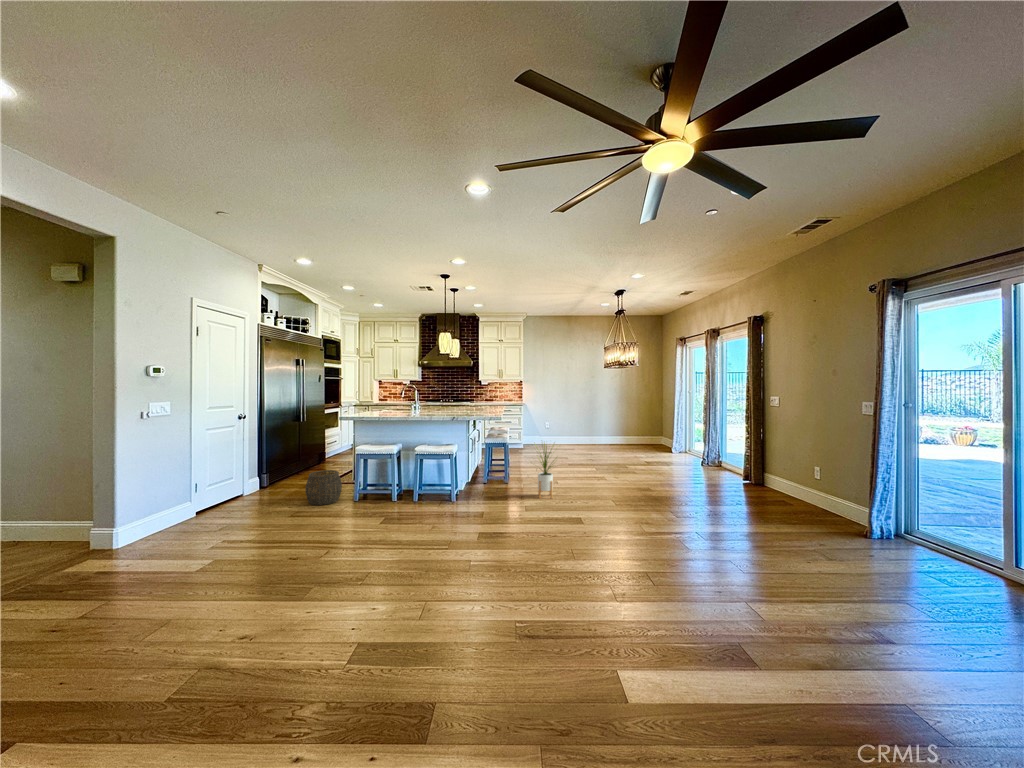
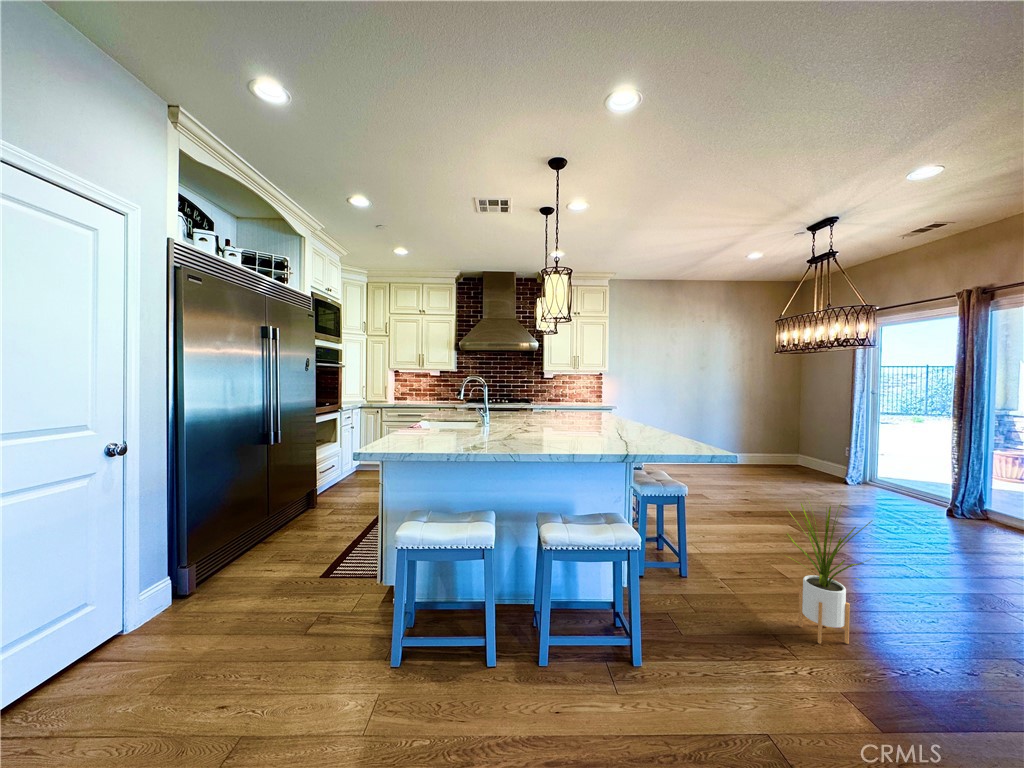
woven basket: present [305,470,342,505] -> none [264,579,358,689]

